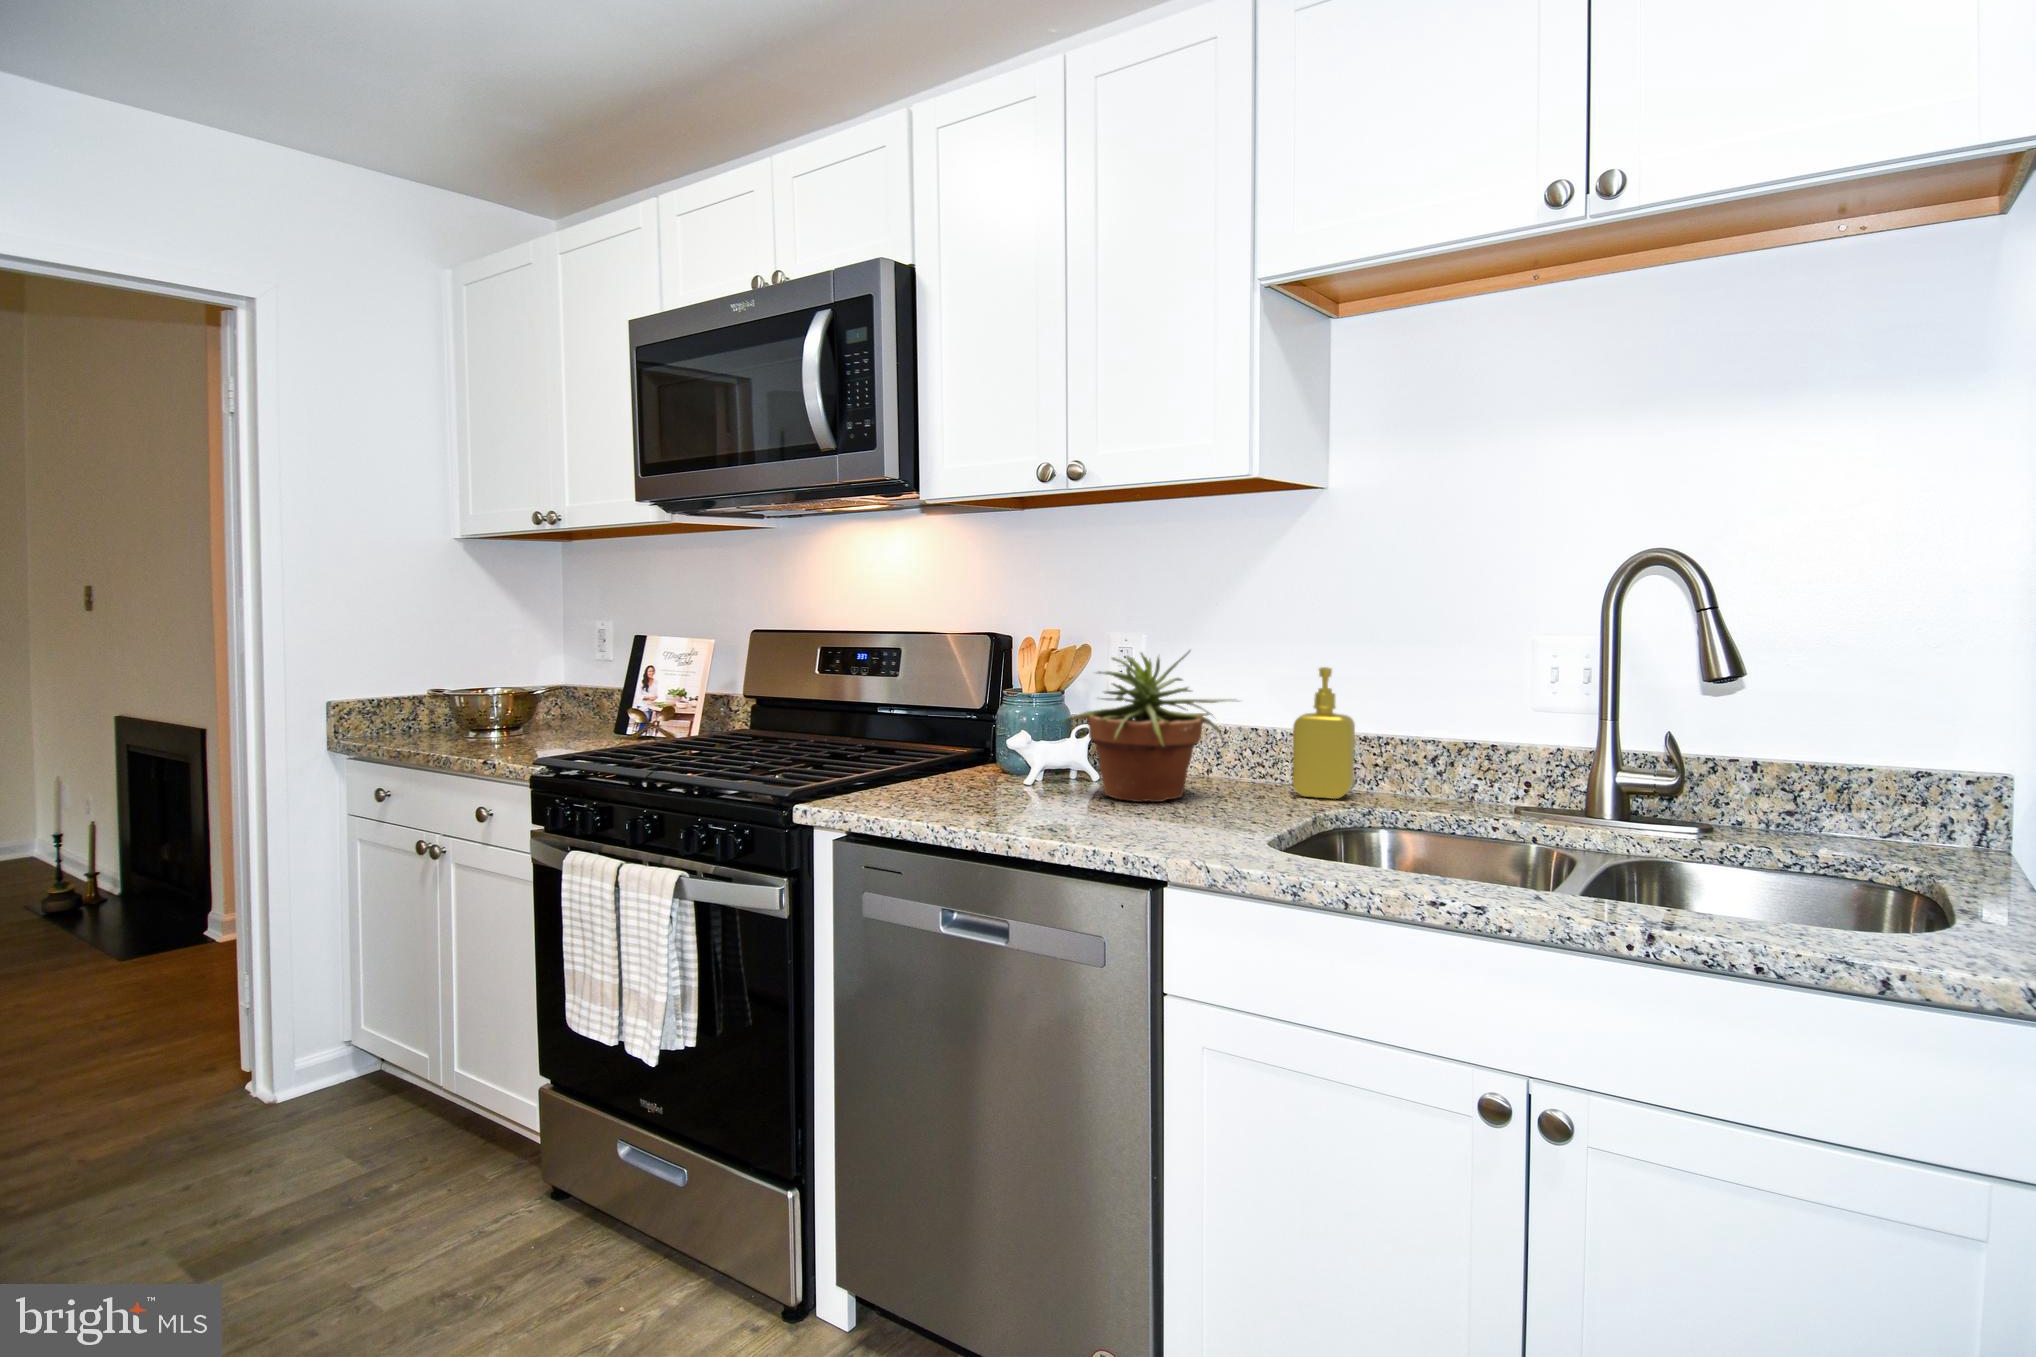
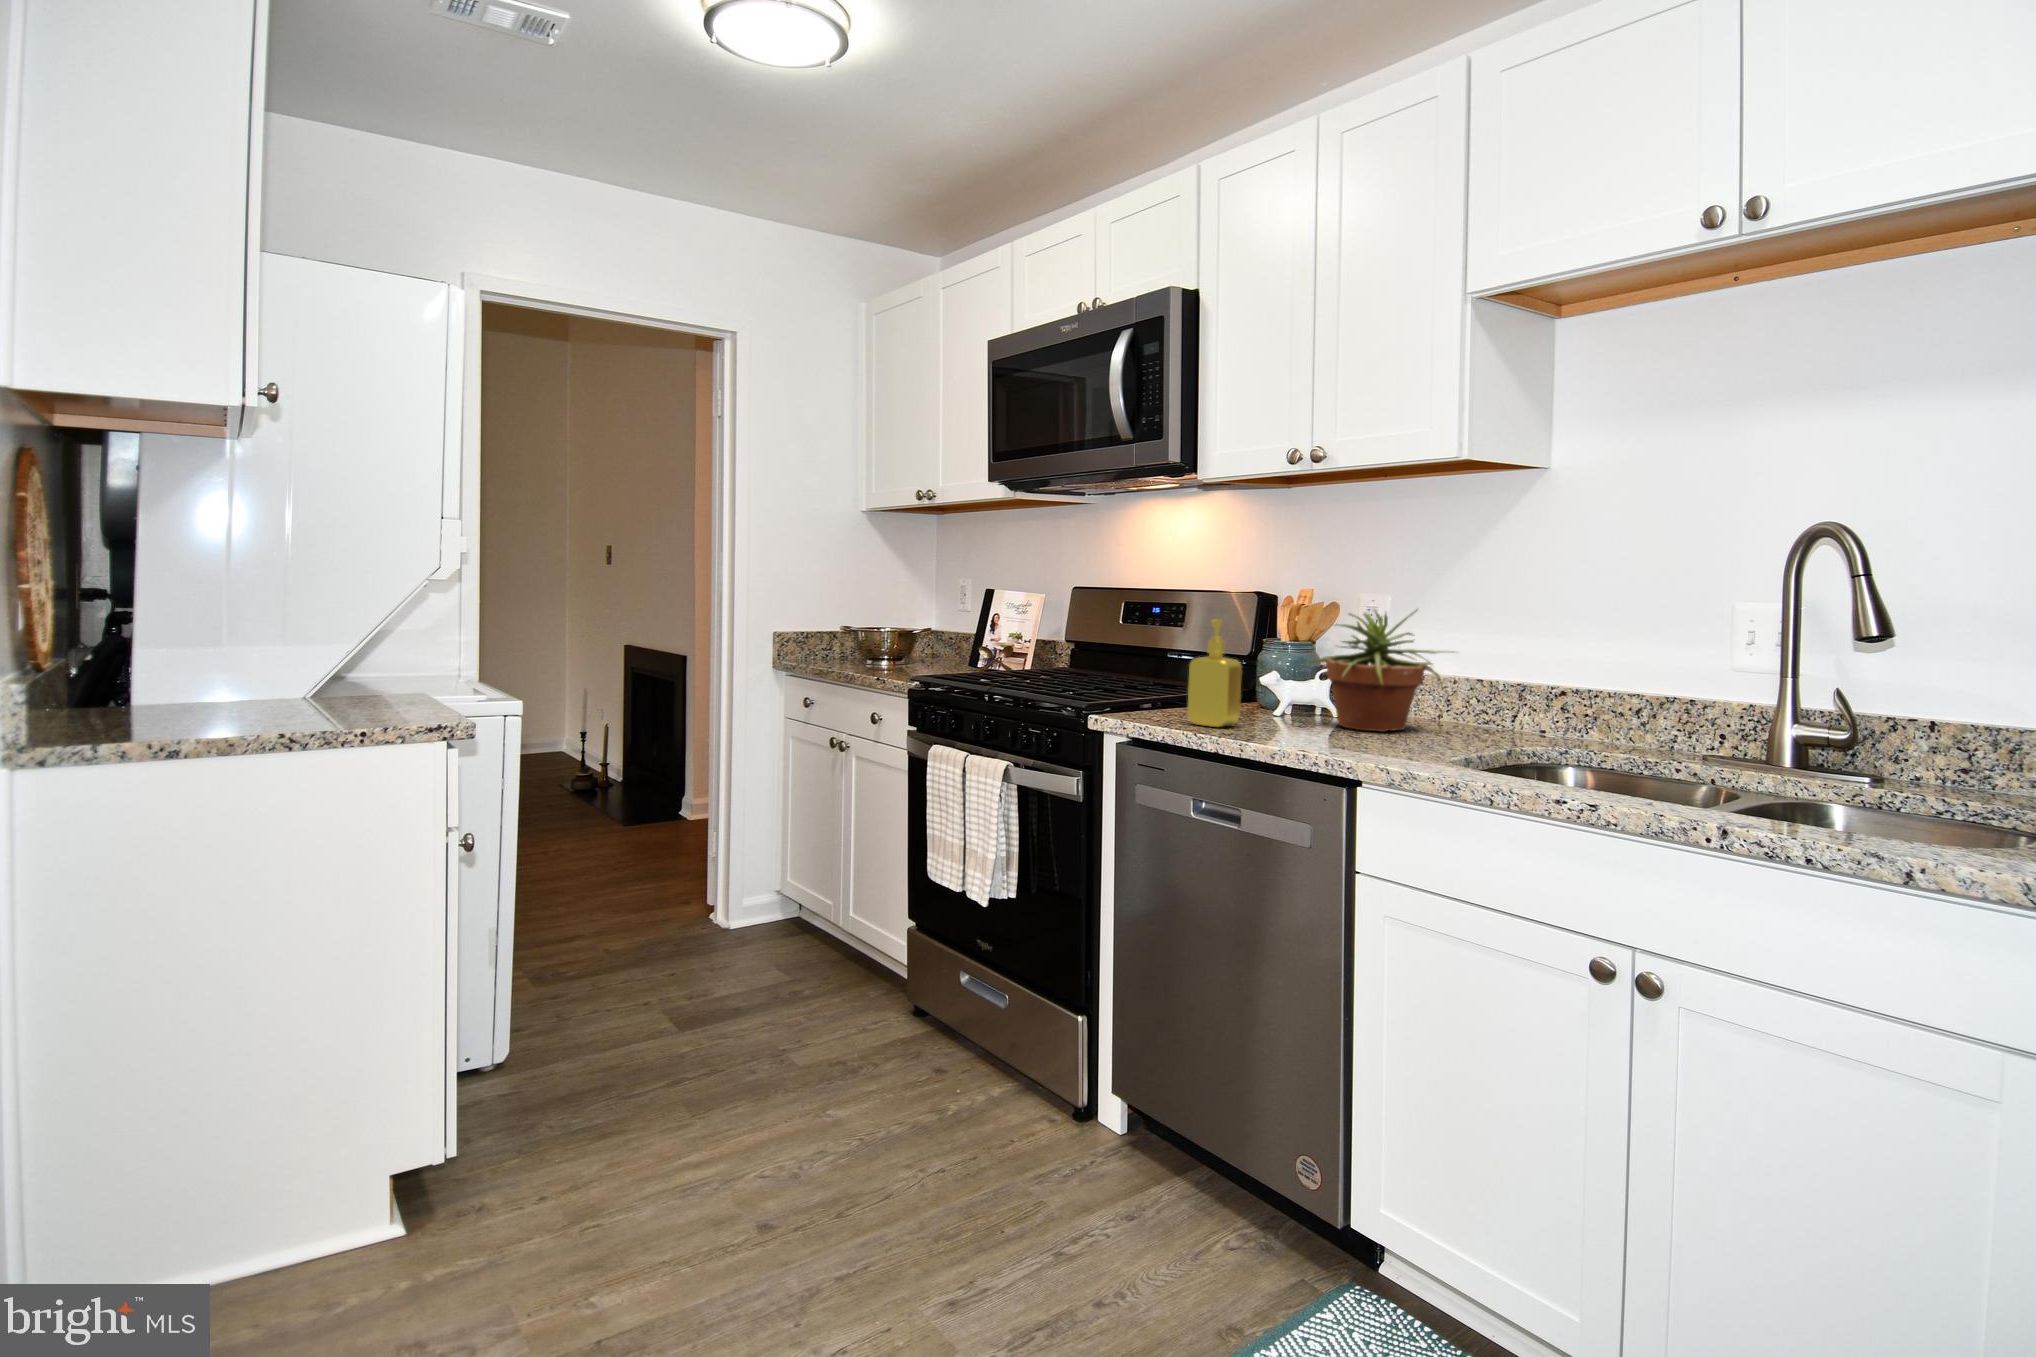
soap dispenser: present [1292,667,1355,799] -> present [1188,619,1242,727]

